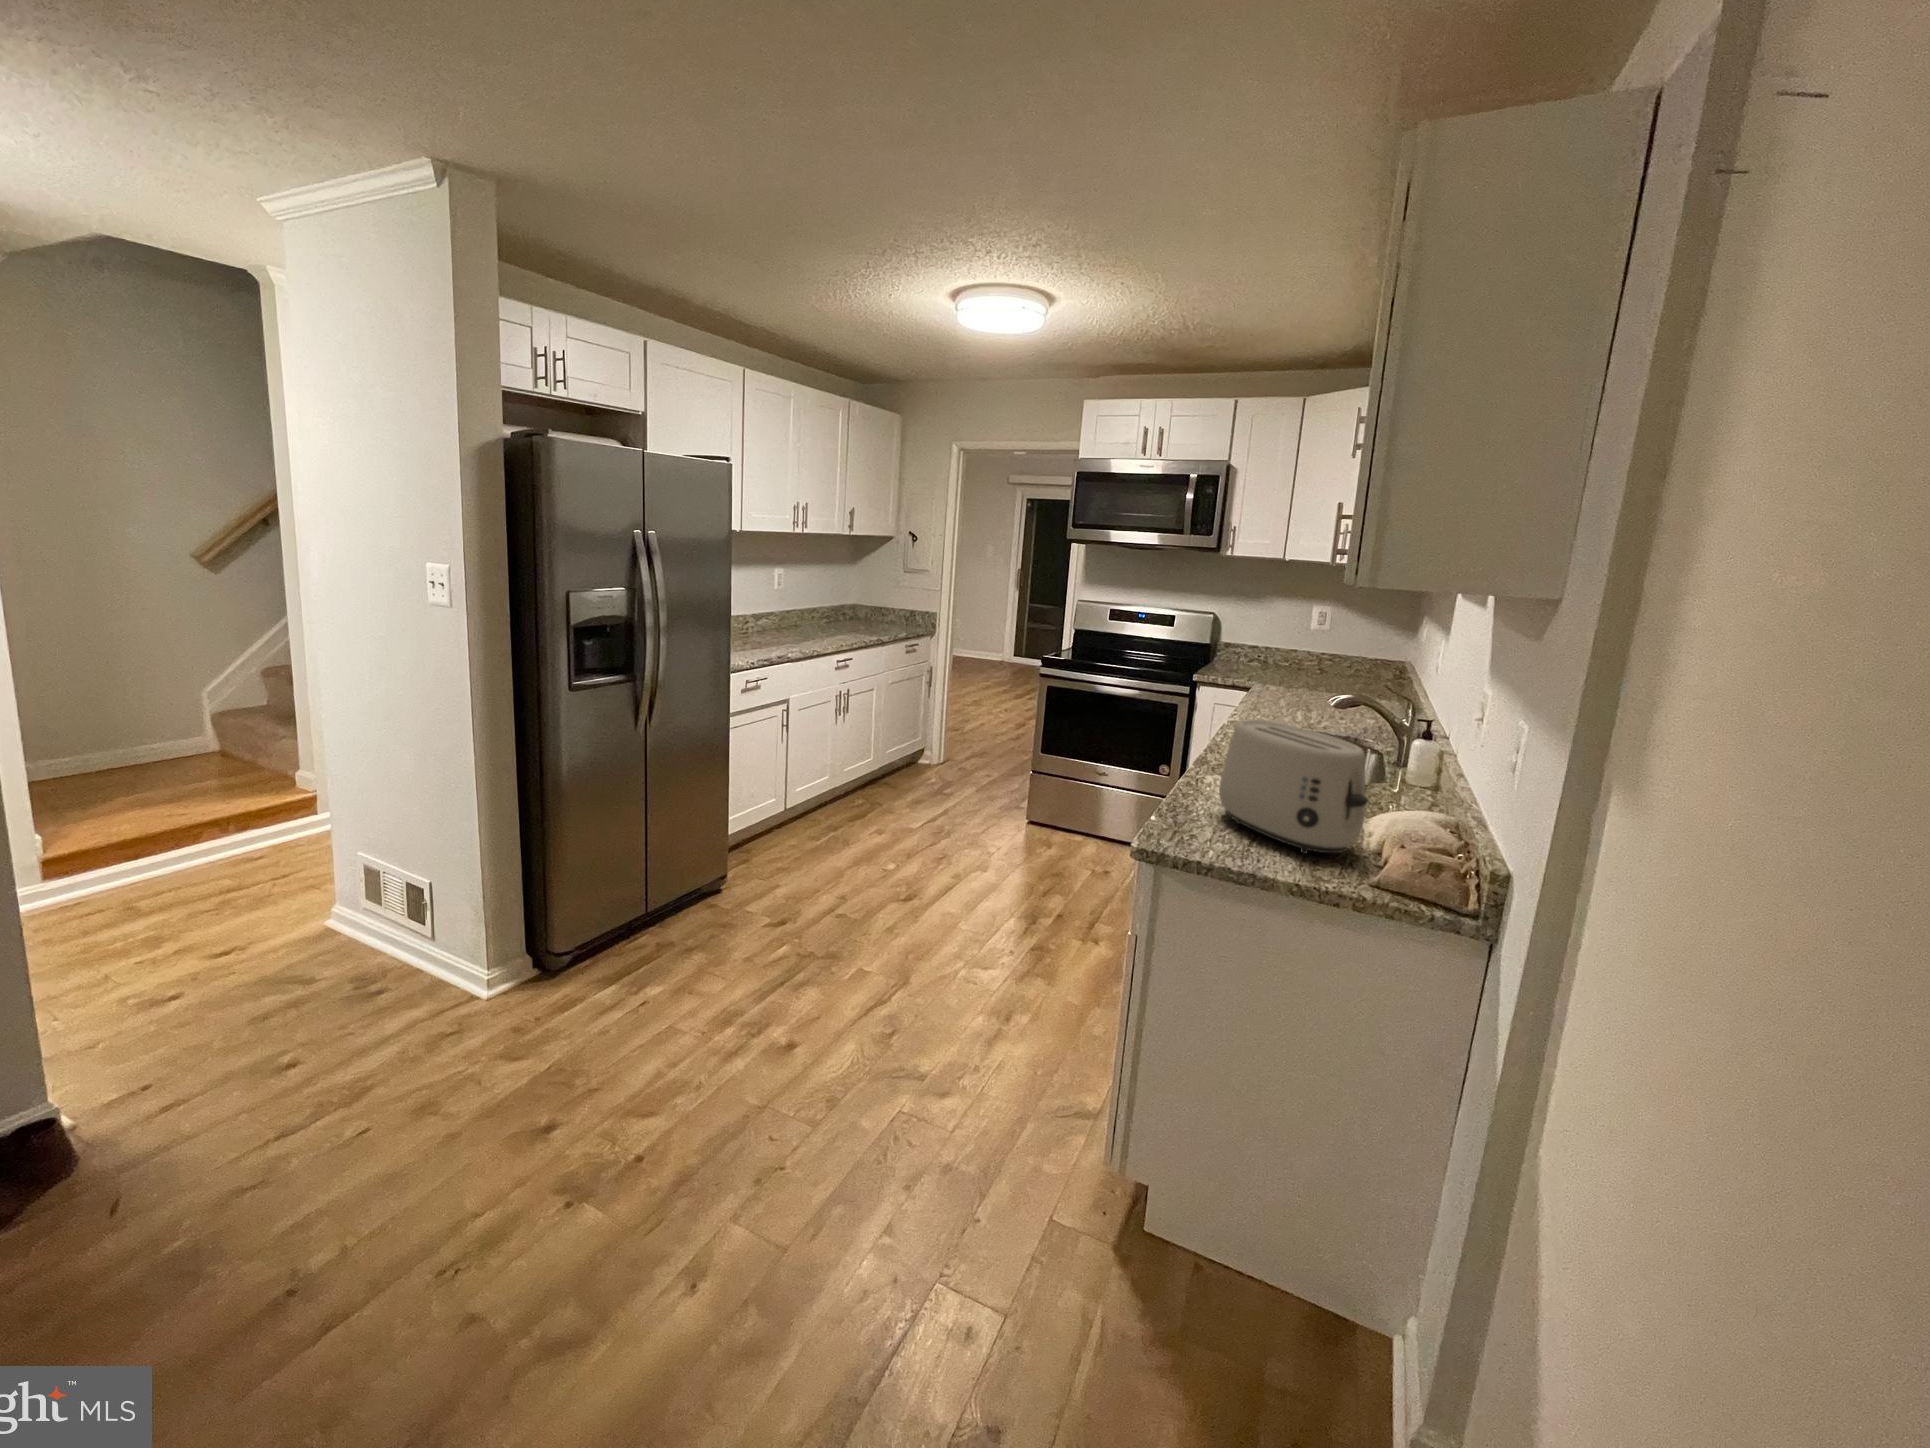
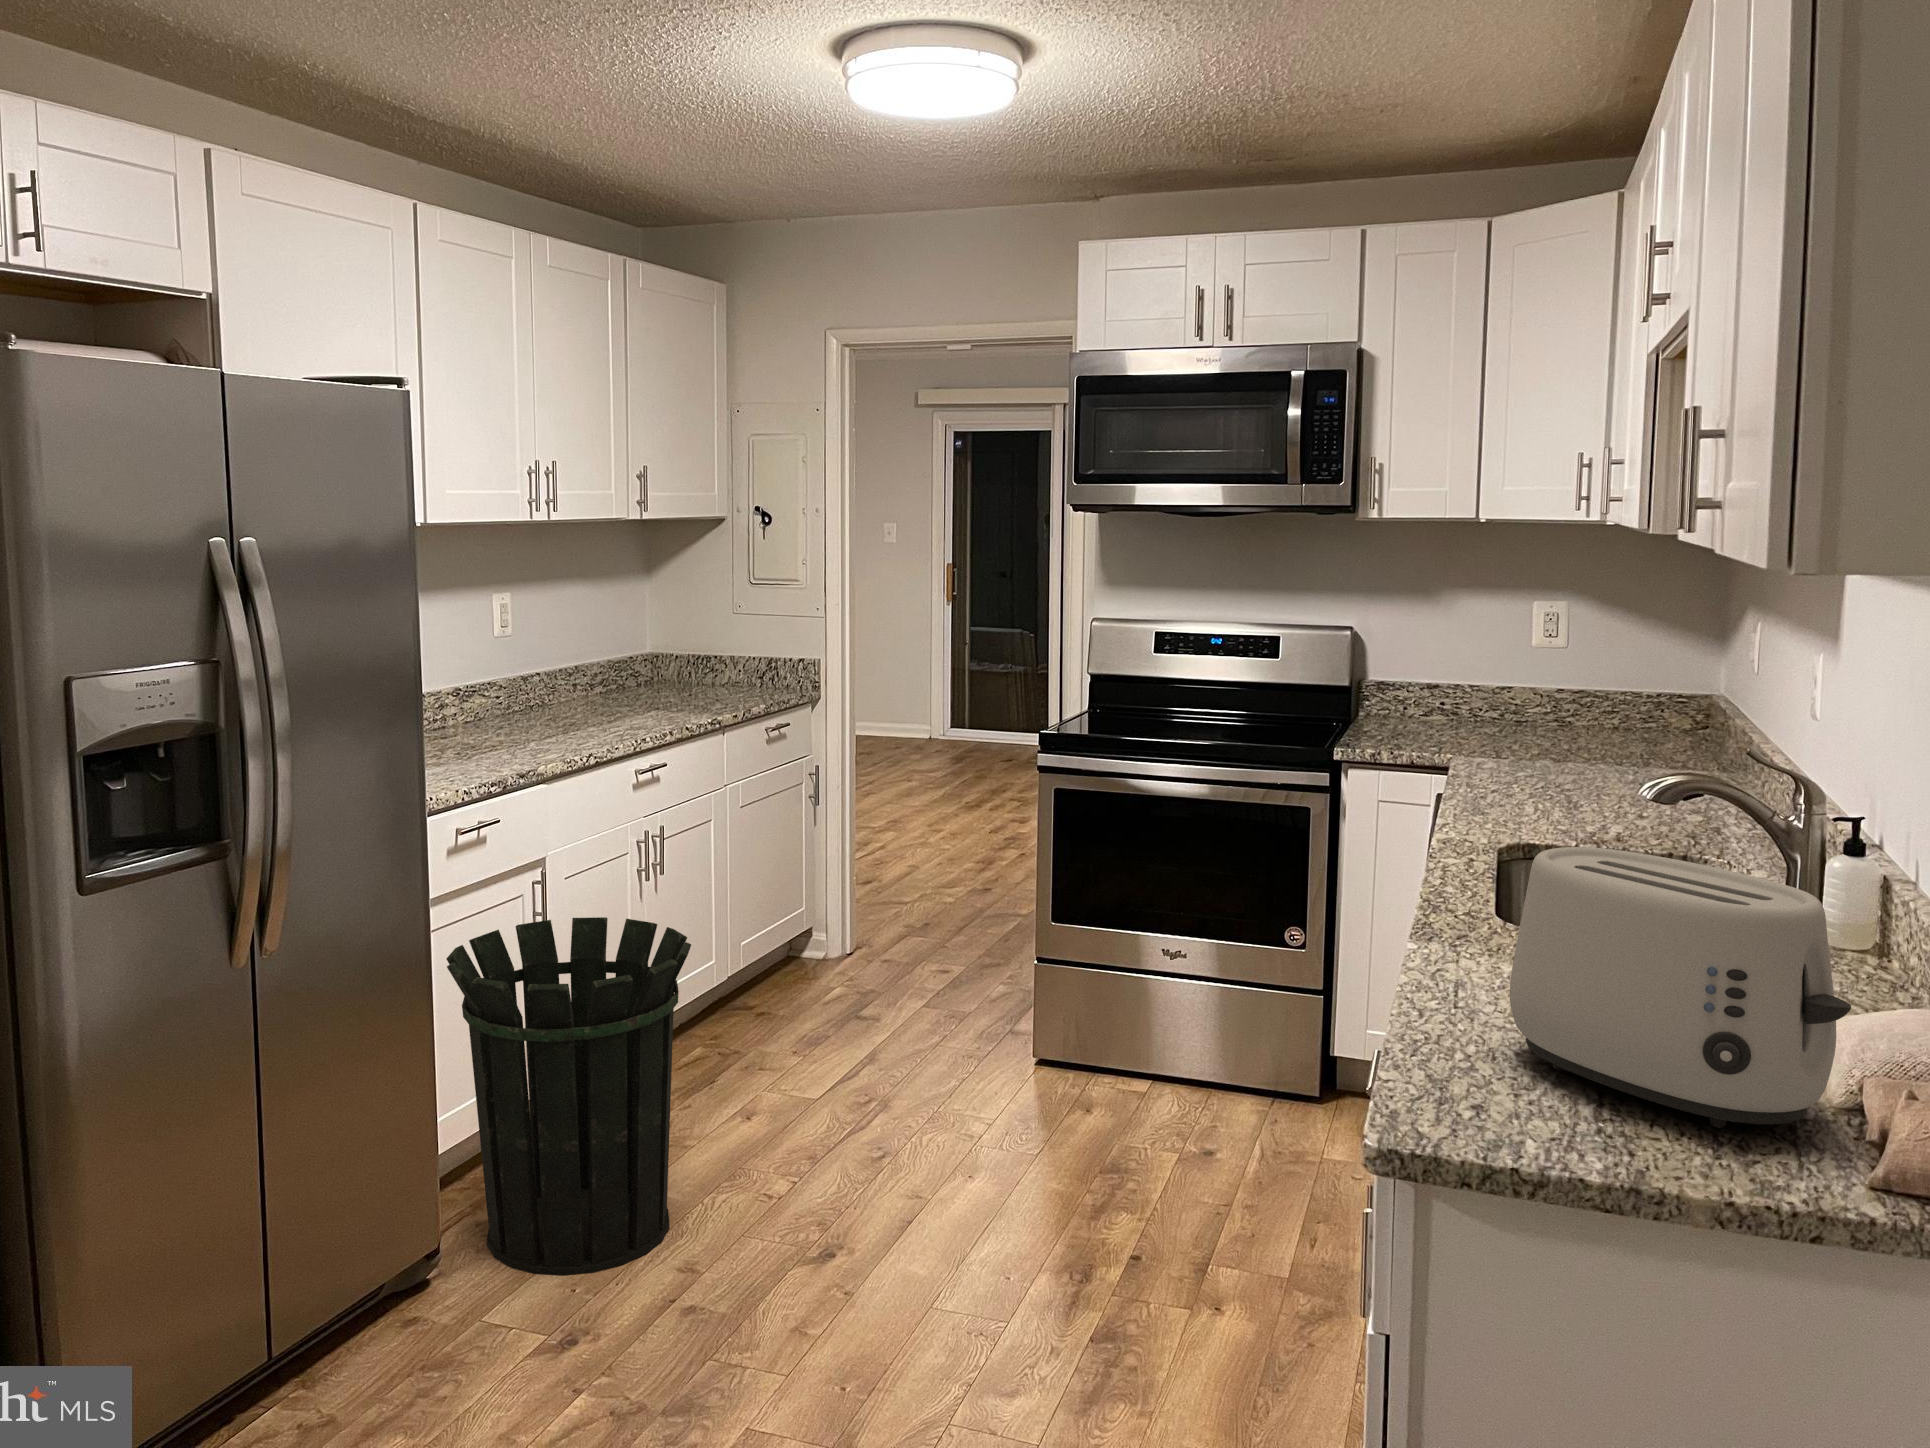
waste bin: none [738,729,856,896] -> present [446,917,691,1276]

